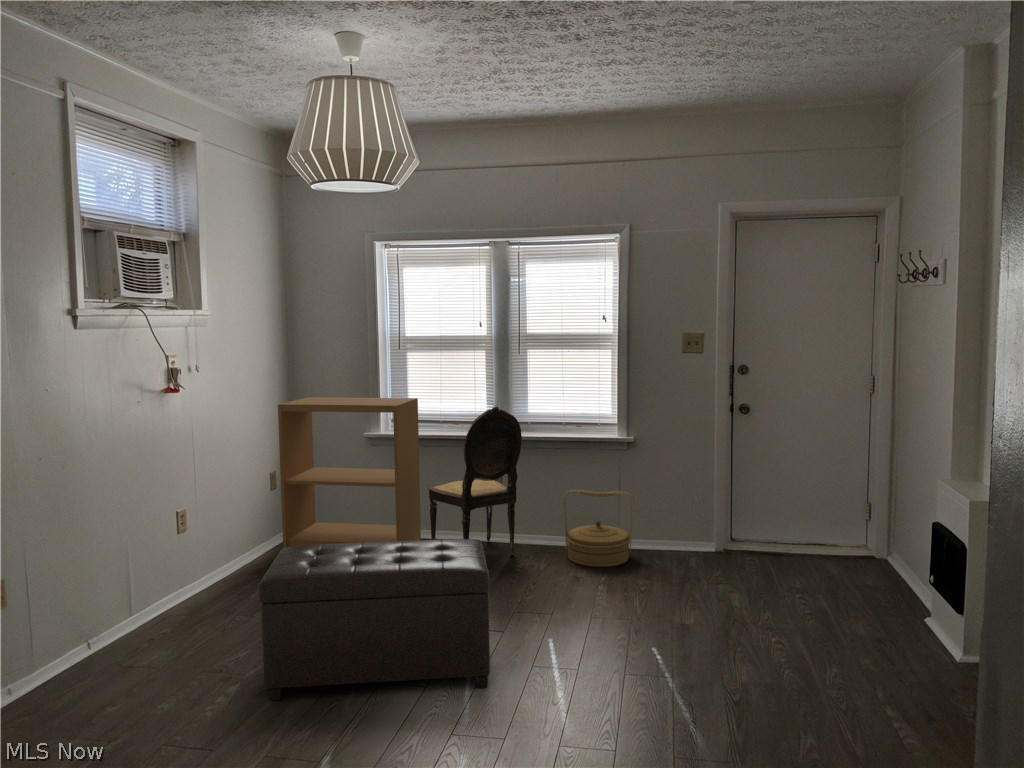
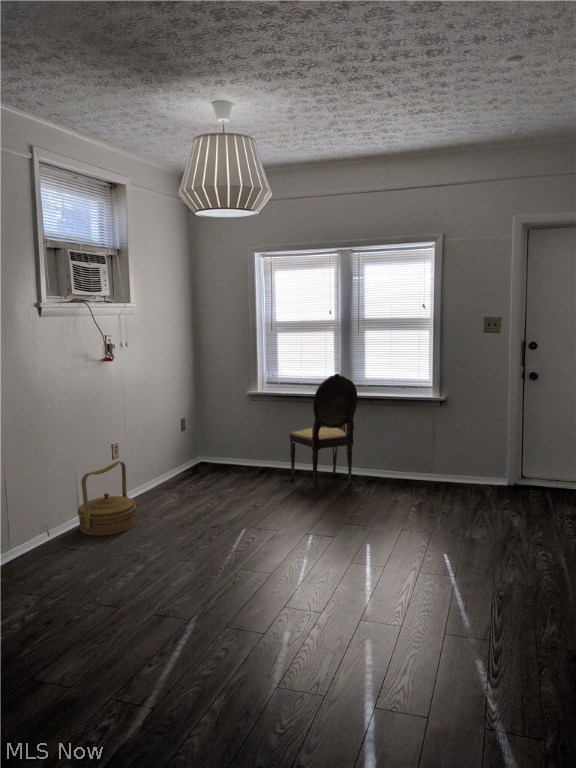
bookshelf: present [278,397,421,548] -> none [184,366,285,484]
woven basket: present [564,490,633,567] -> present [78,461,136,536]
ottoman: present [259,539,490,701] -> none [158,469,318,574]

